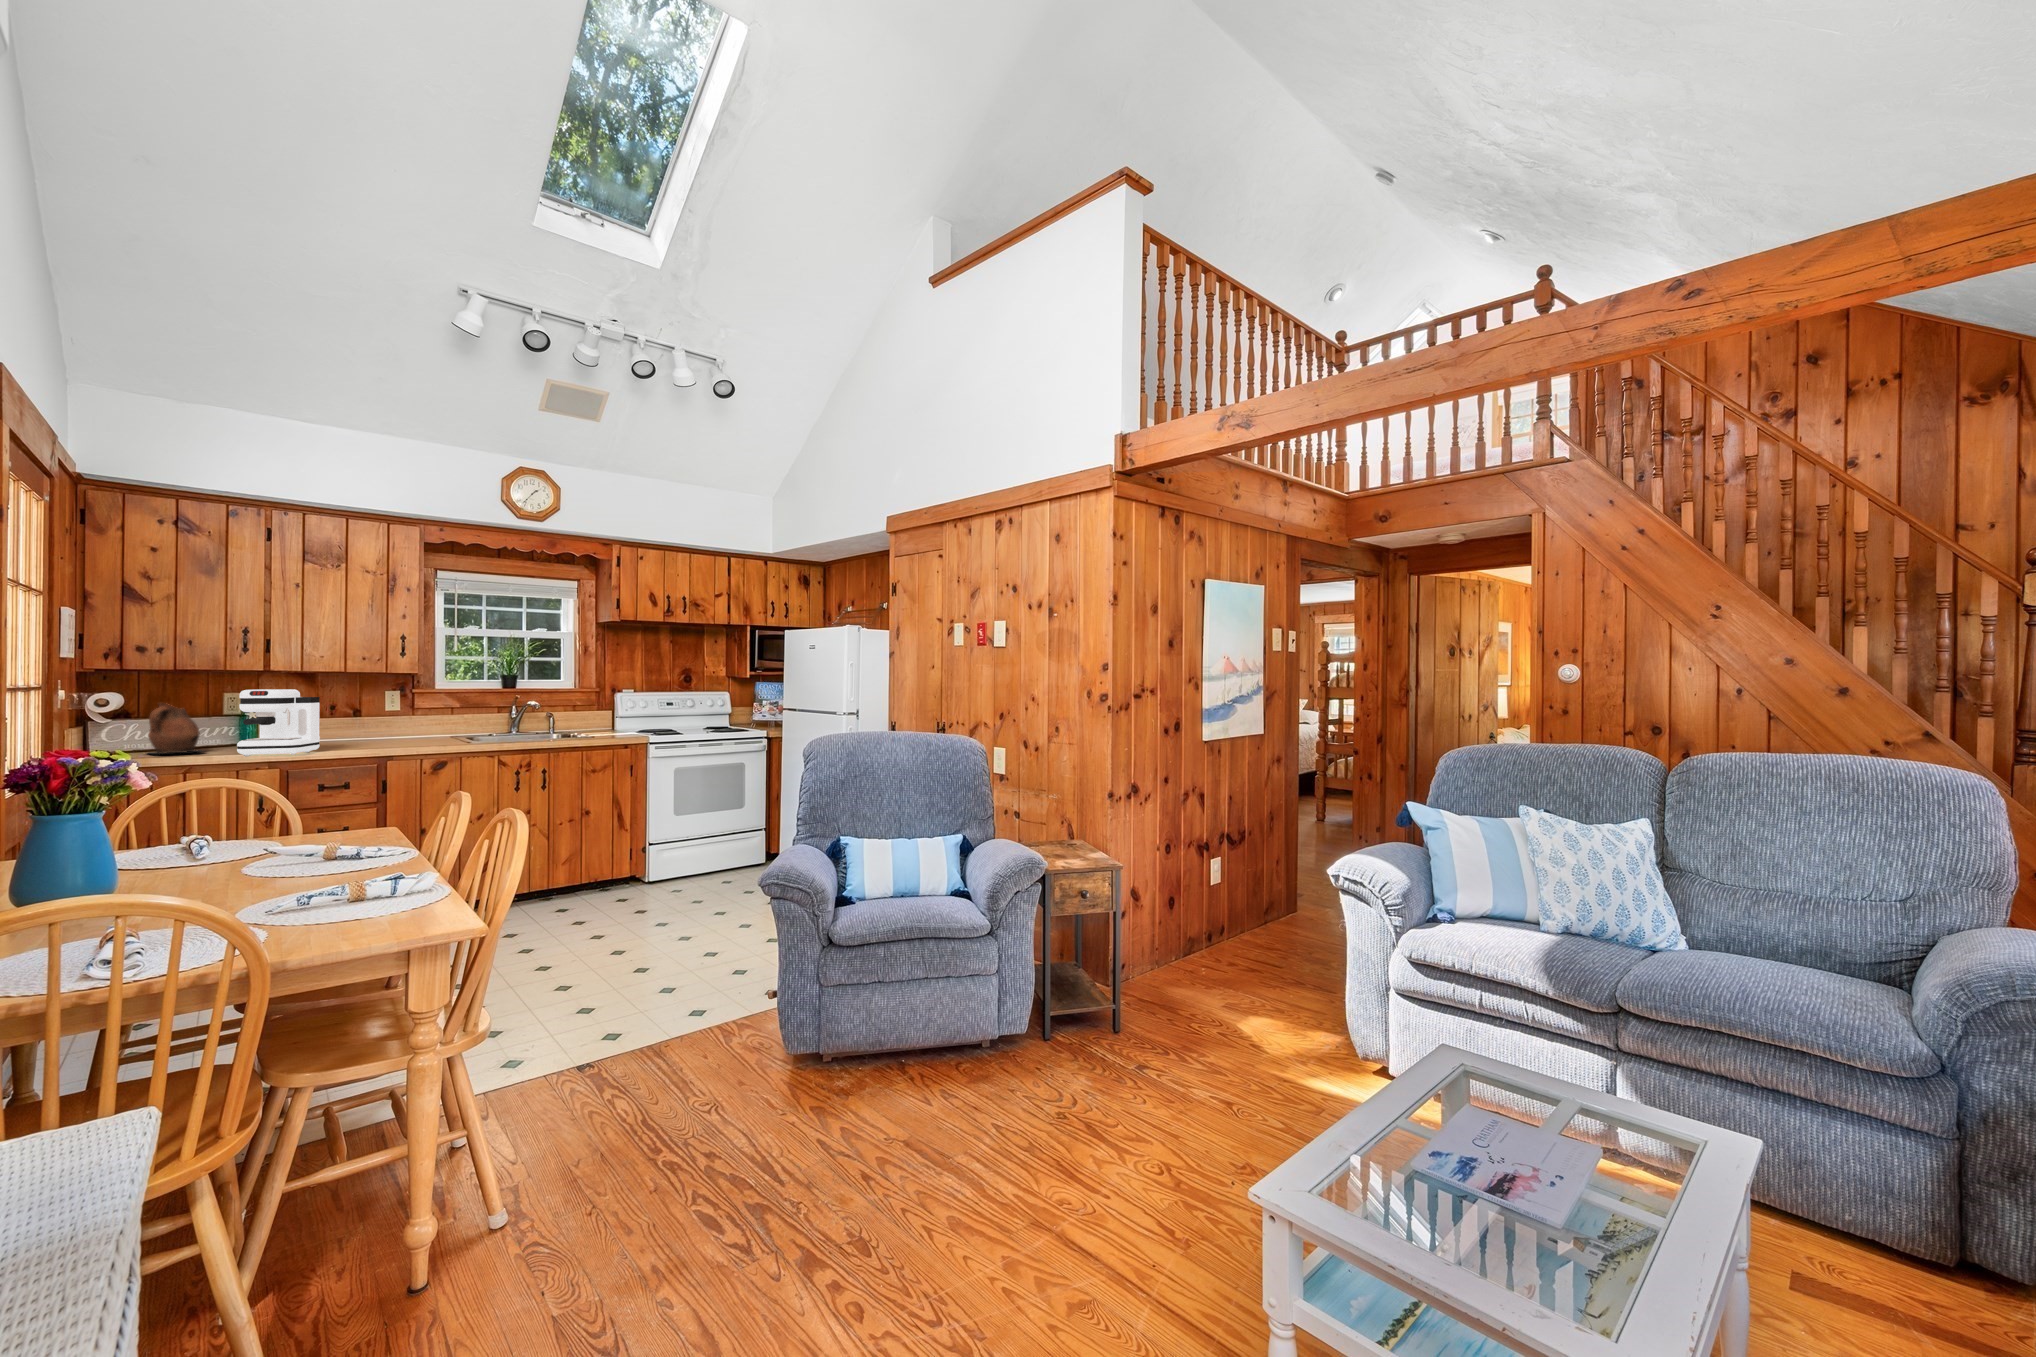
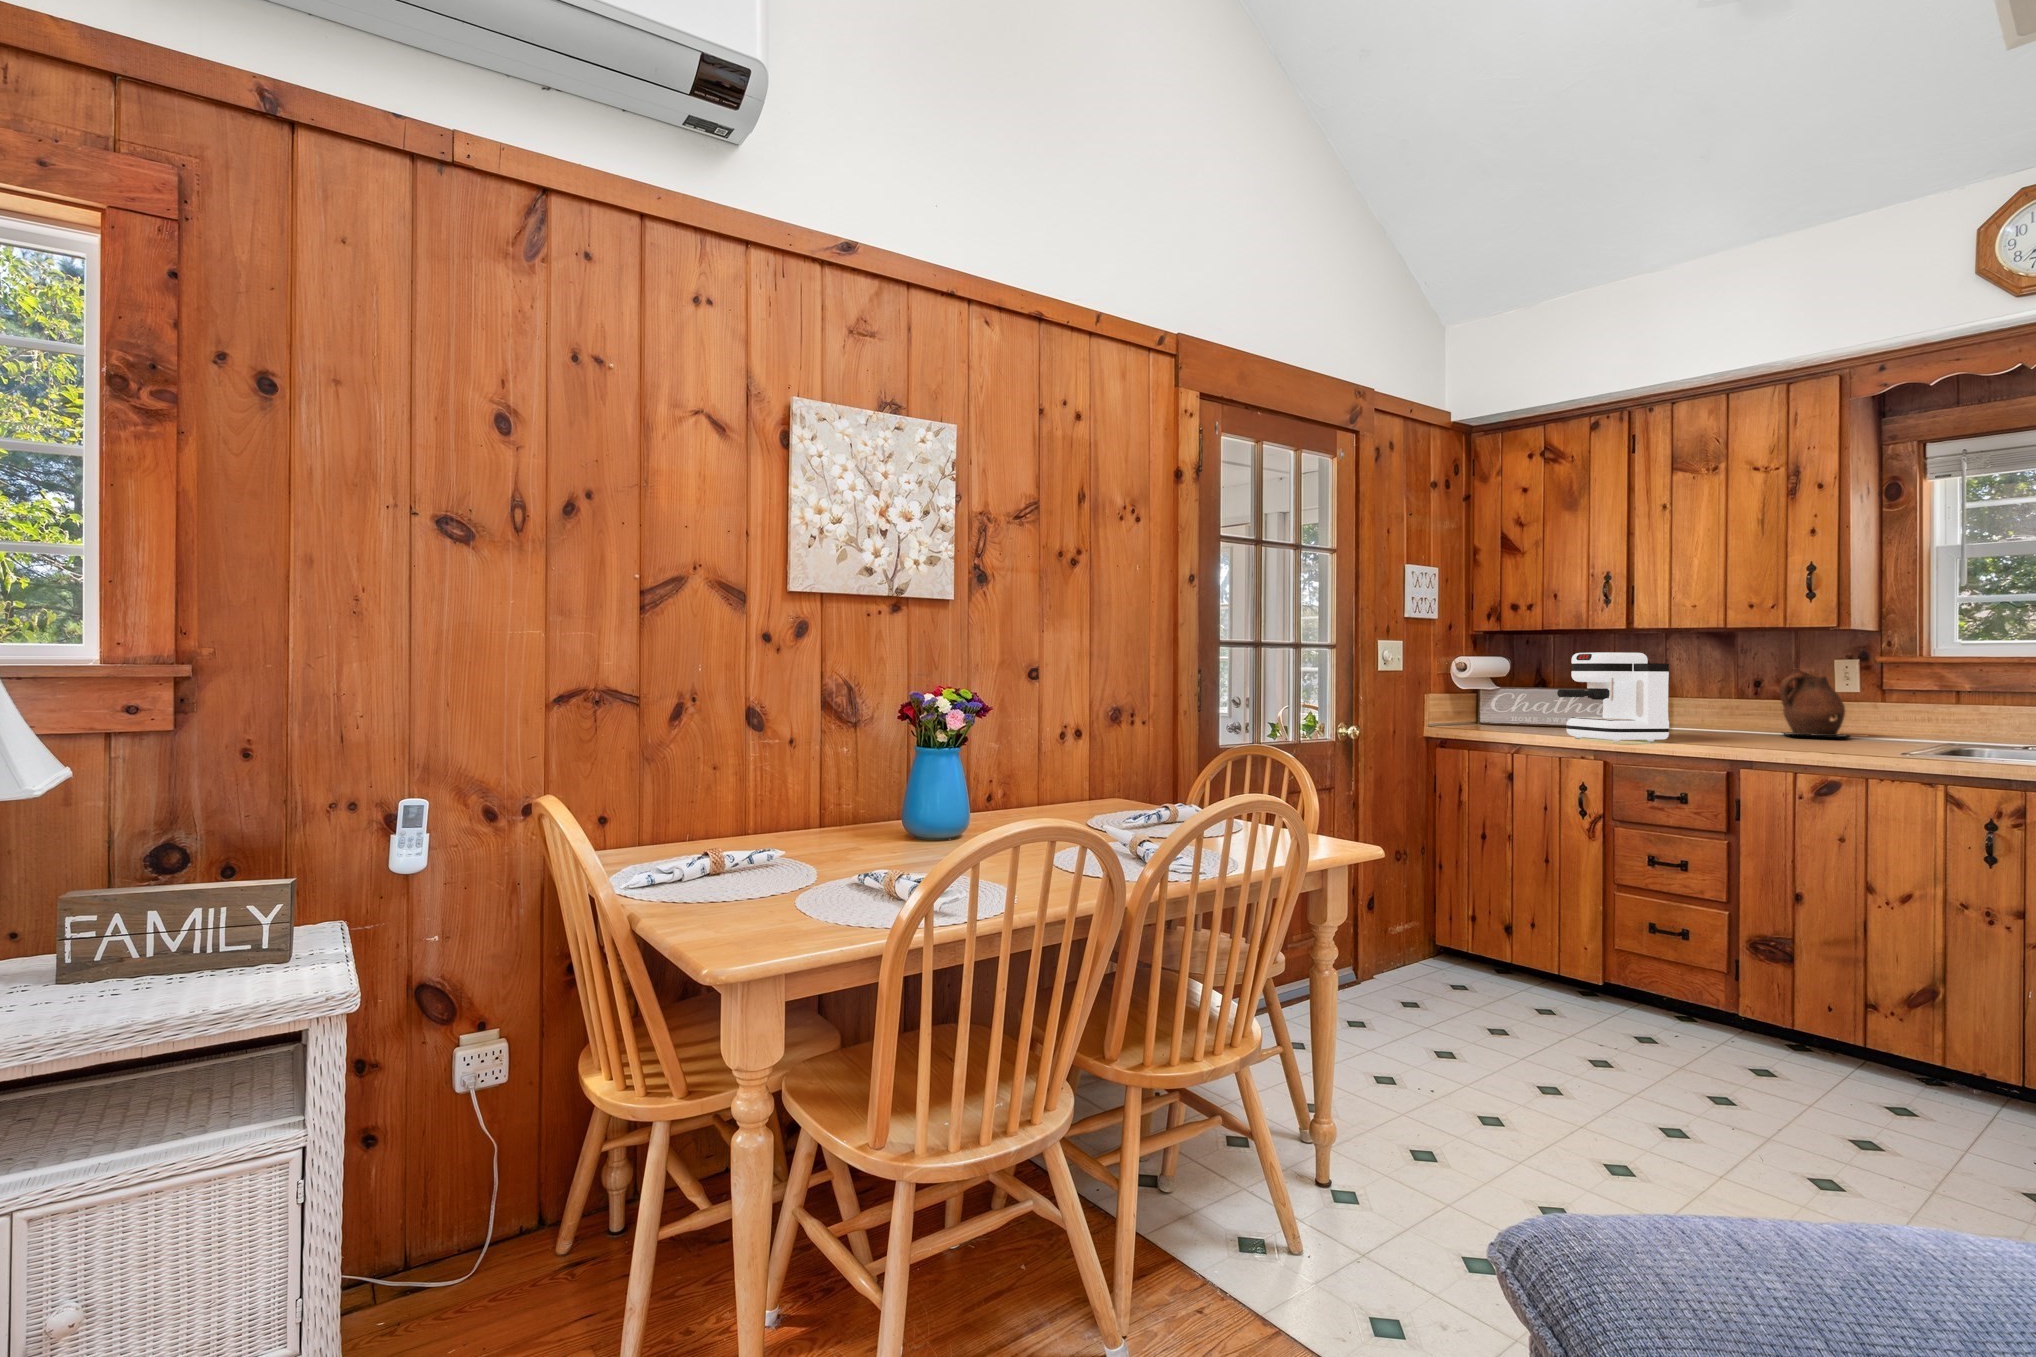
ceramic pitcher: present [148,703,201,754] -> present [1779,668,1847,737]

